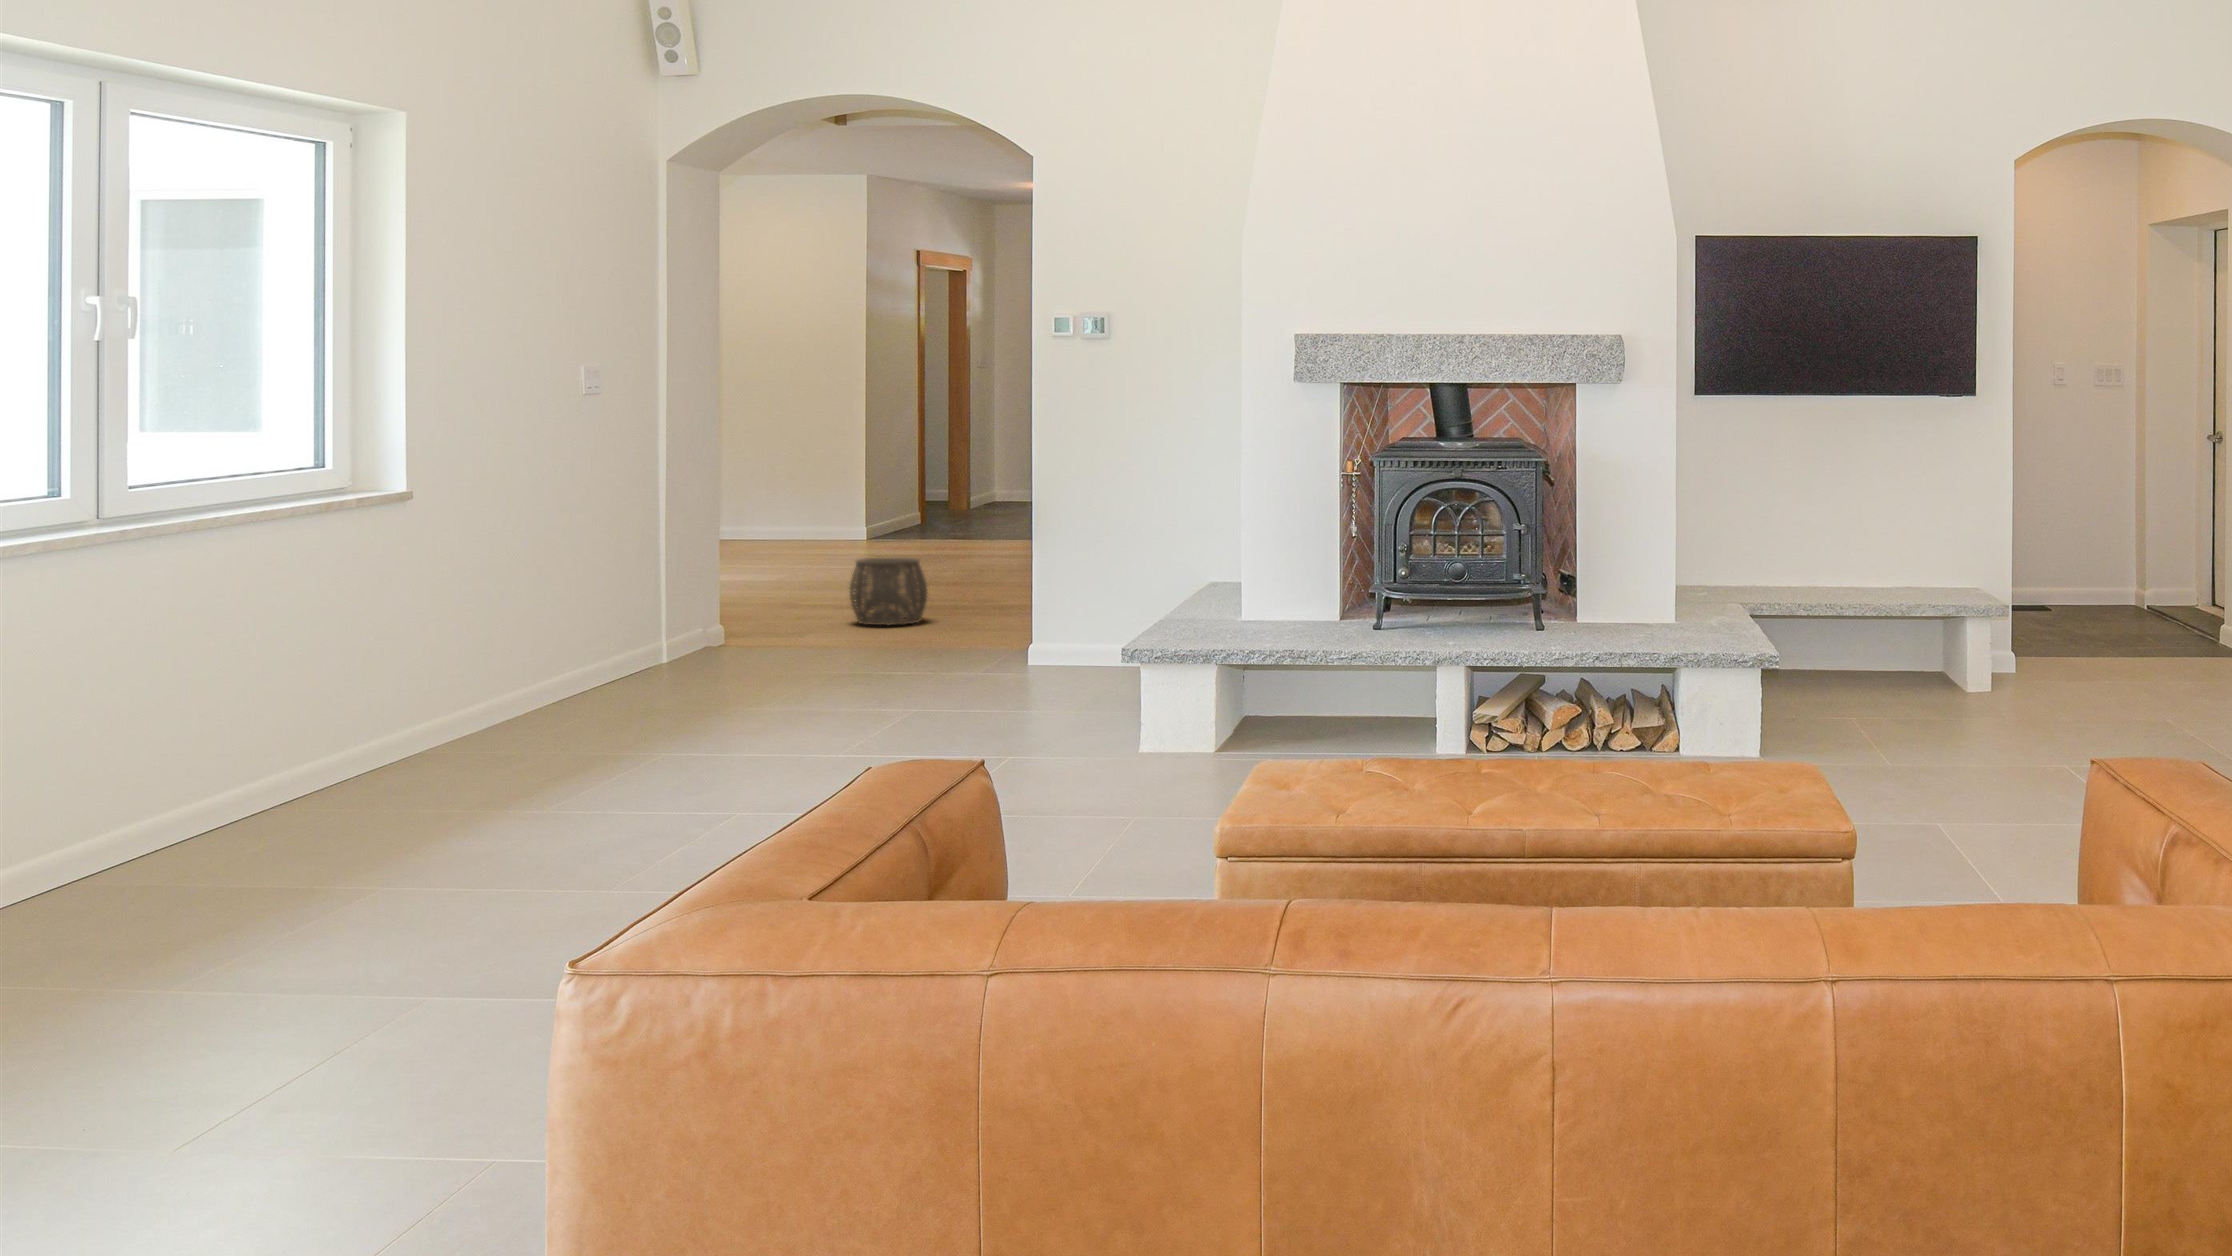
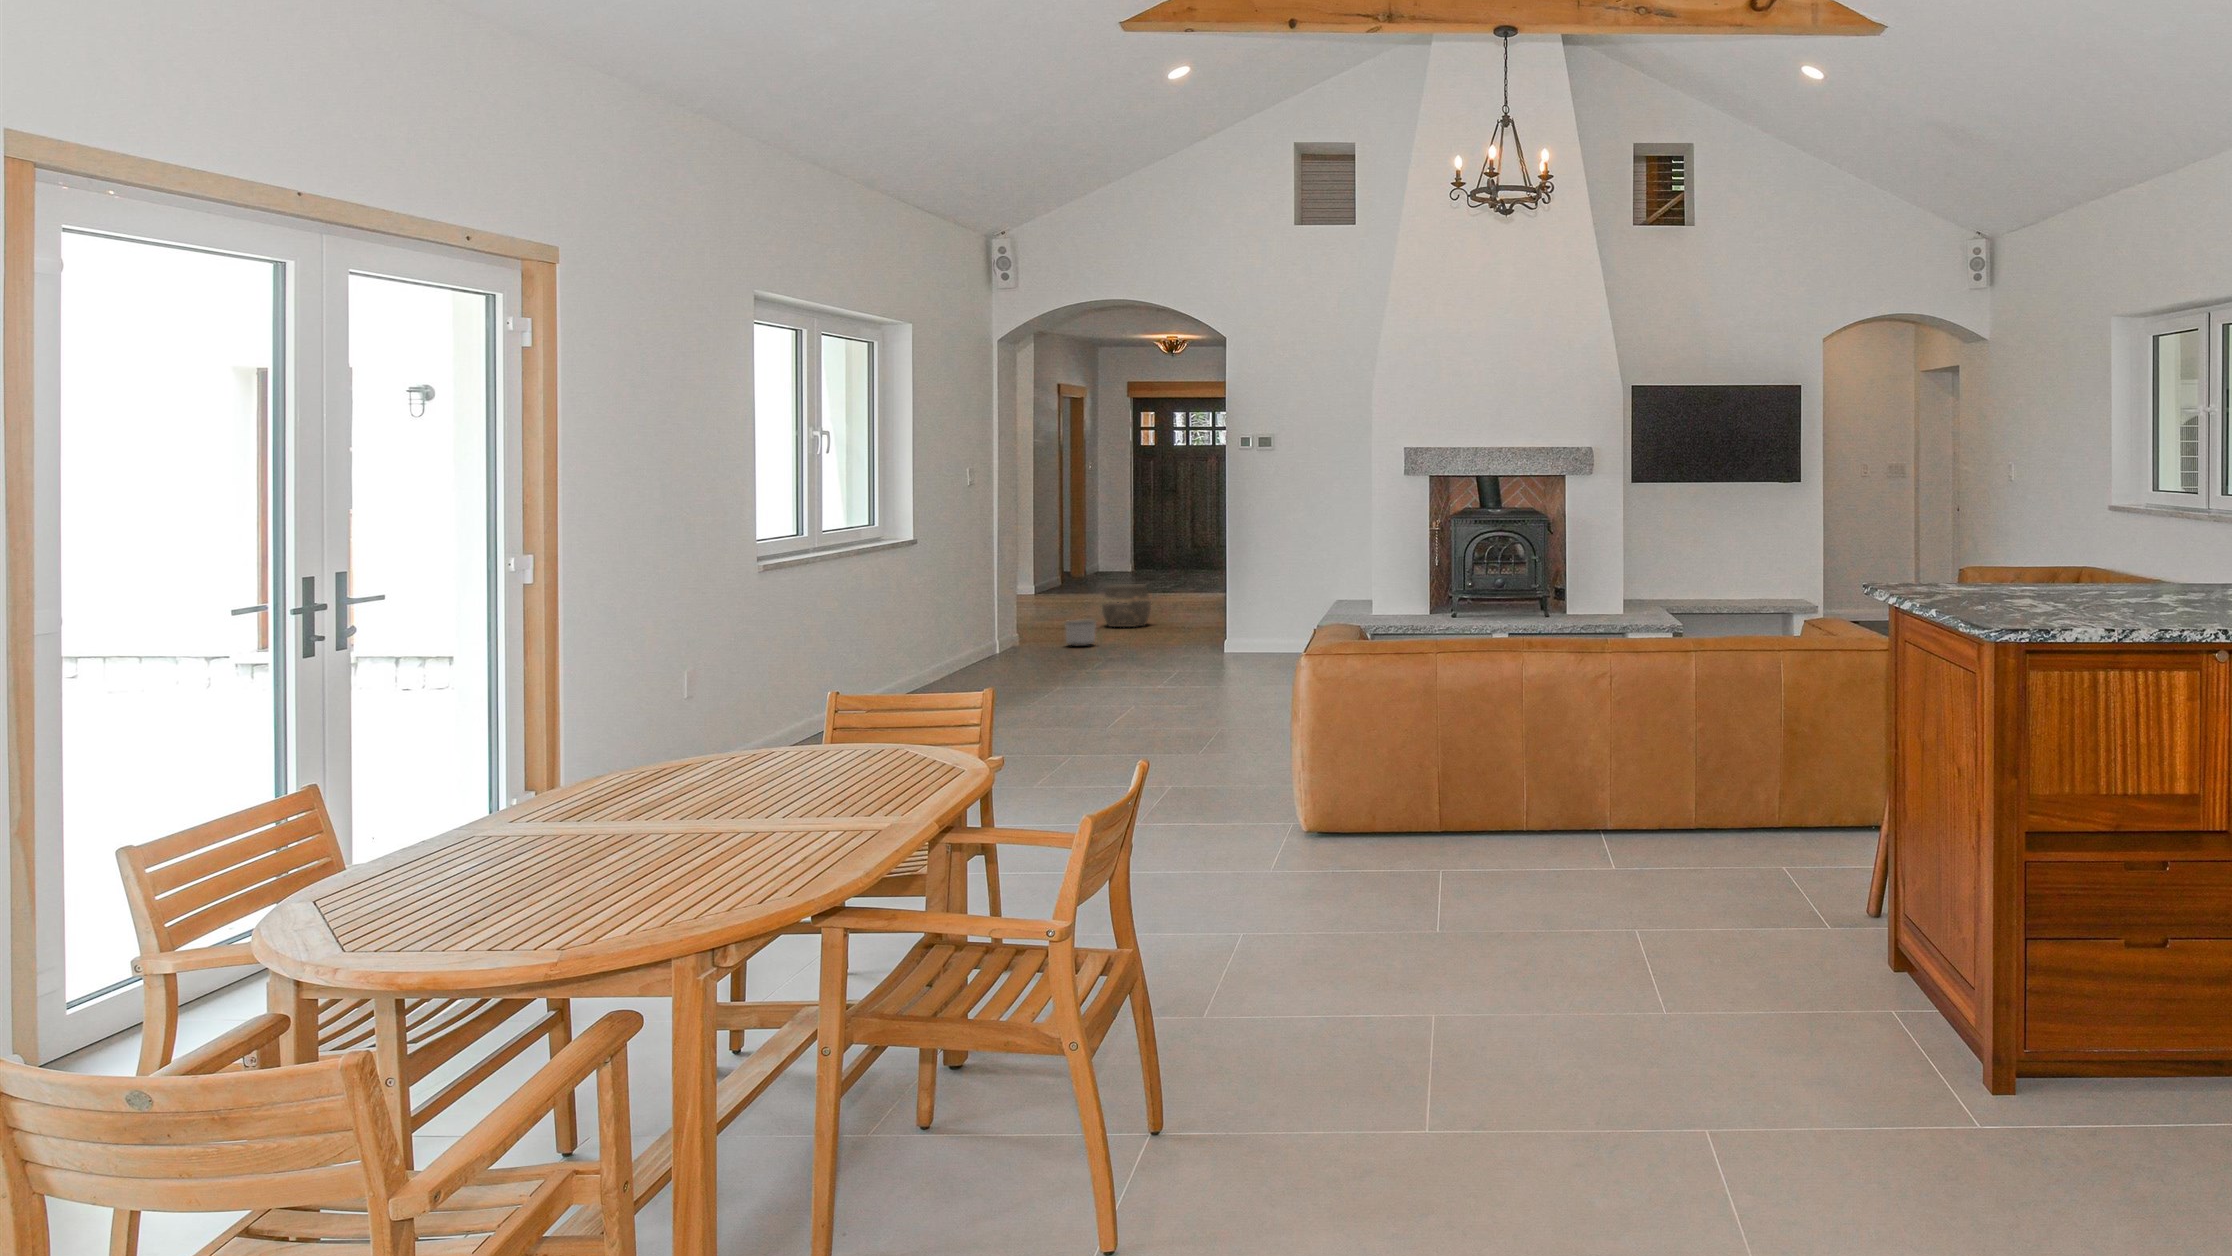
planter: none [764,618,814,661] -> present [1066,620,1095,646]

